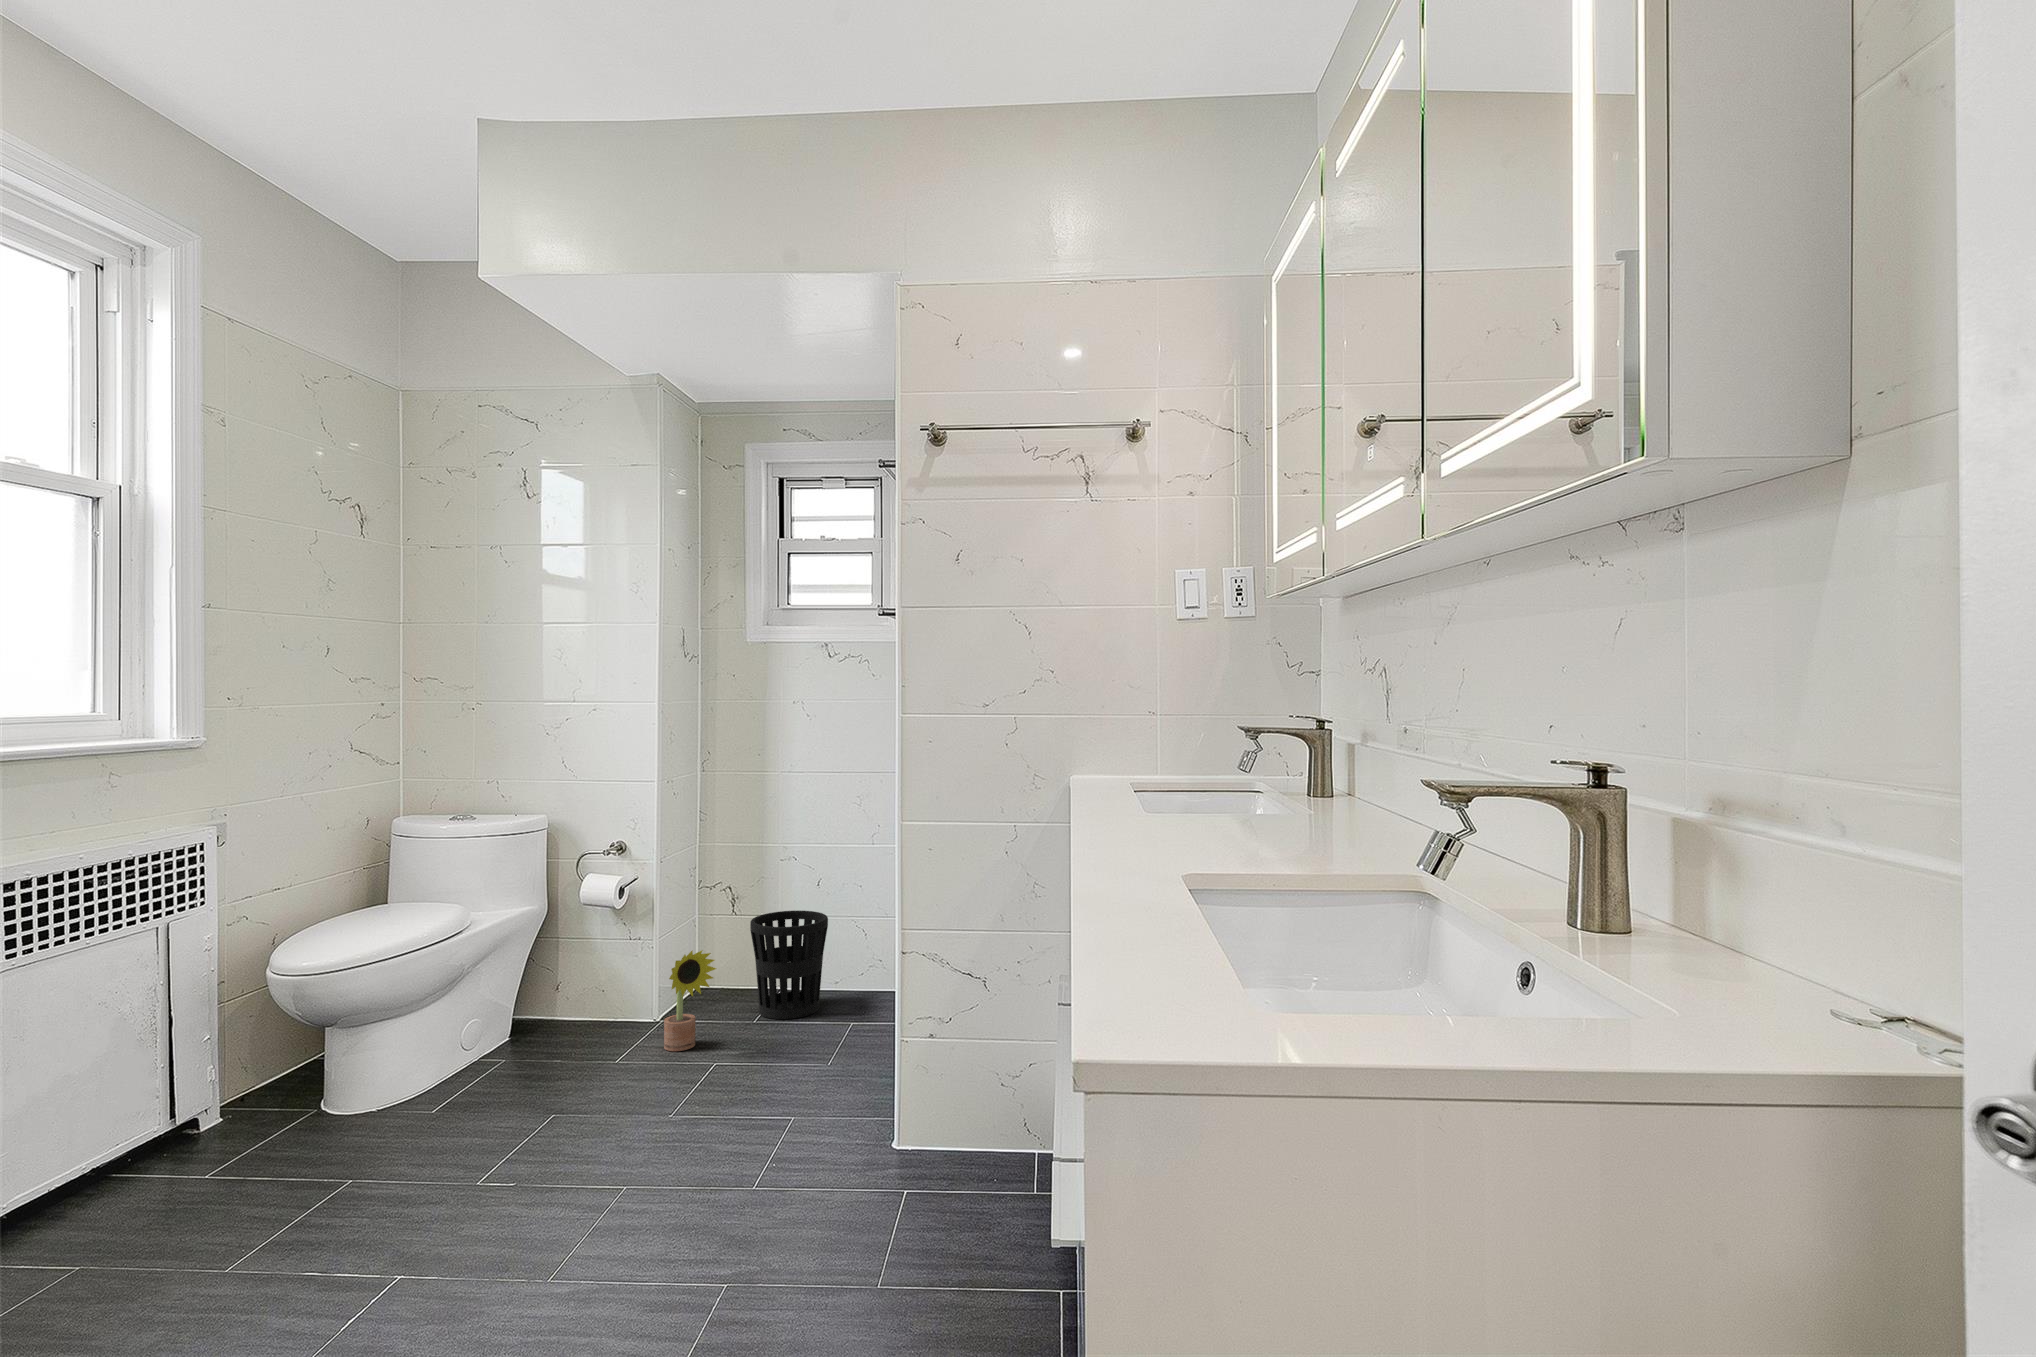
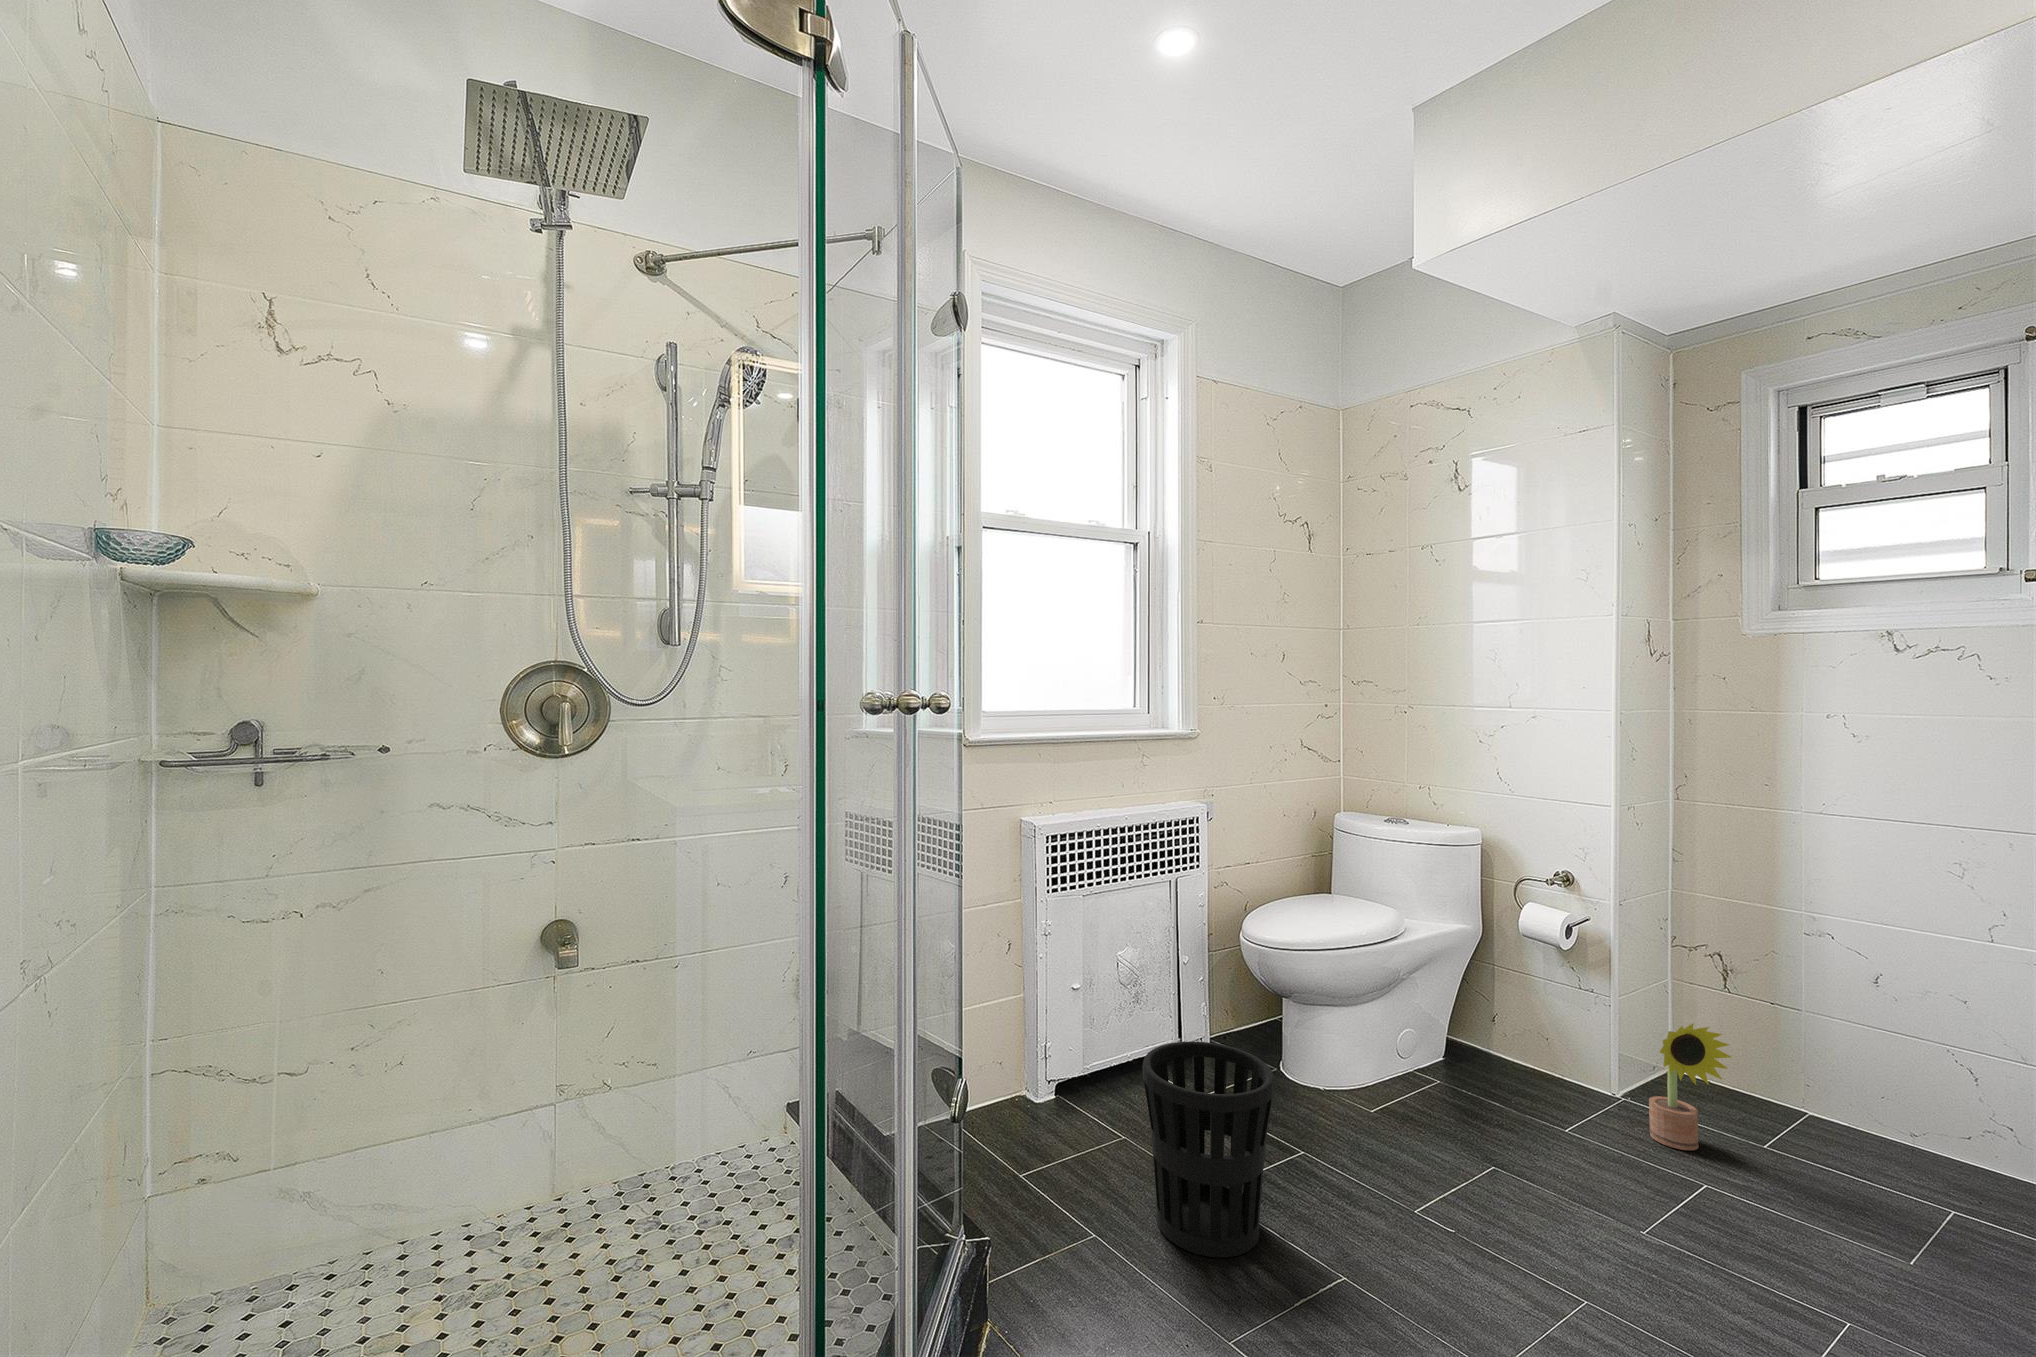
wastebasket: present [750,911,828,1019] -> present [1143,1041,1274,1258]

